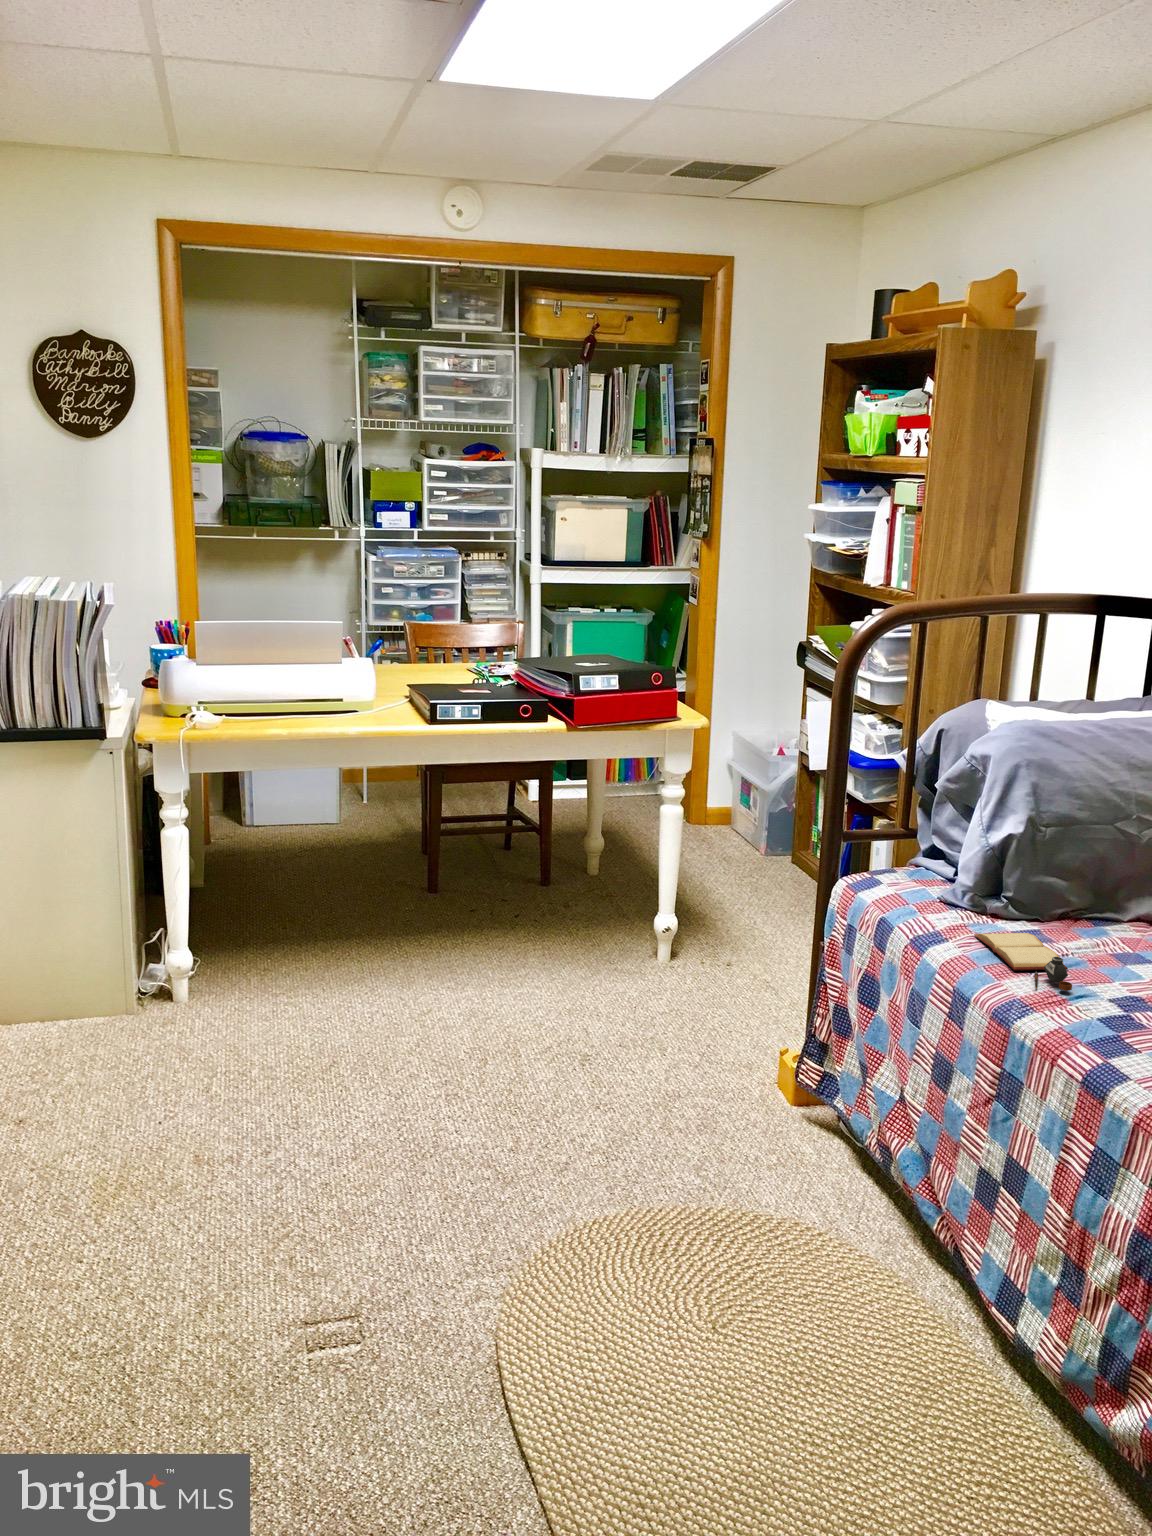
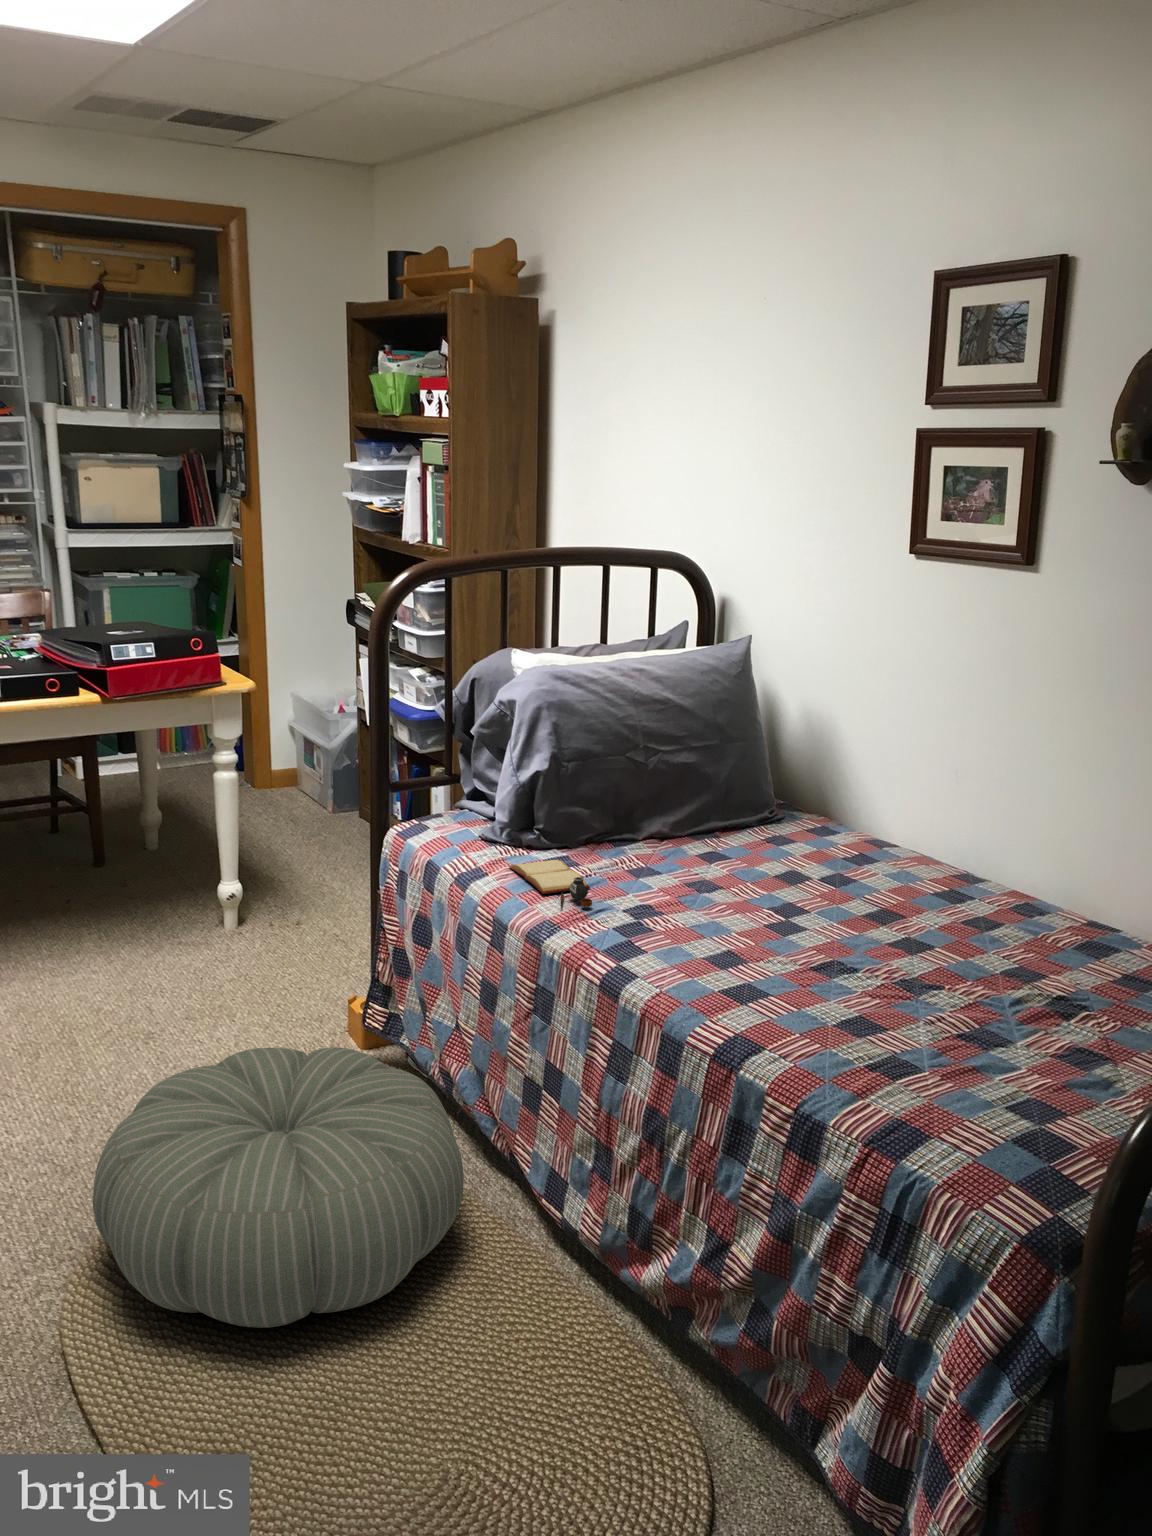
pouf: none [534,1090,906,1386] -> present [93,1047,464,1328]

